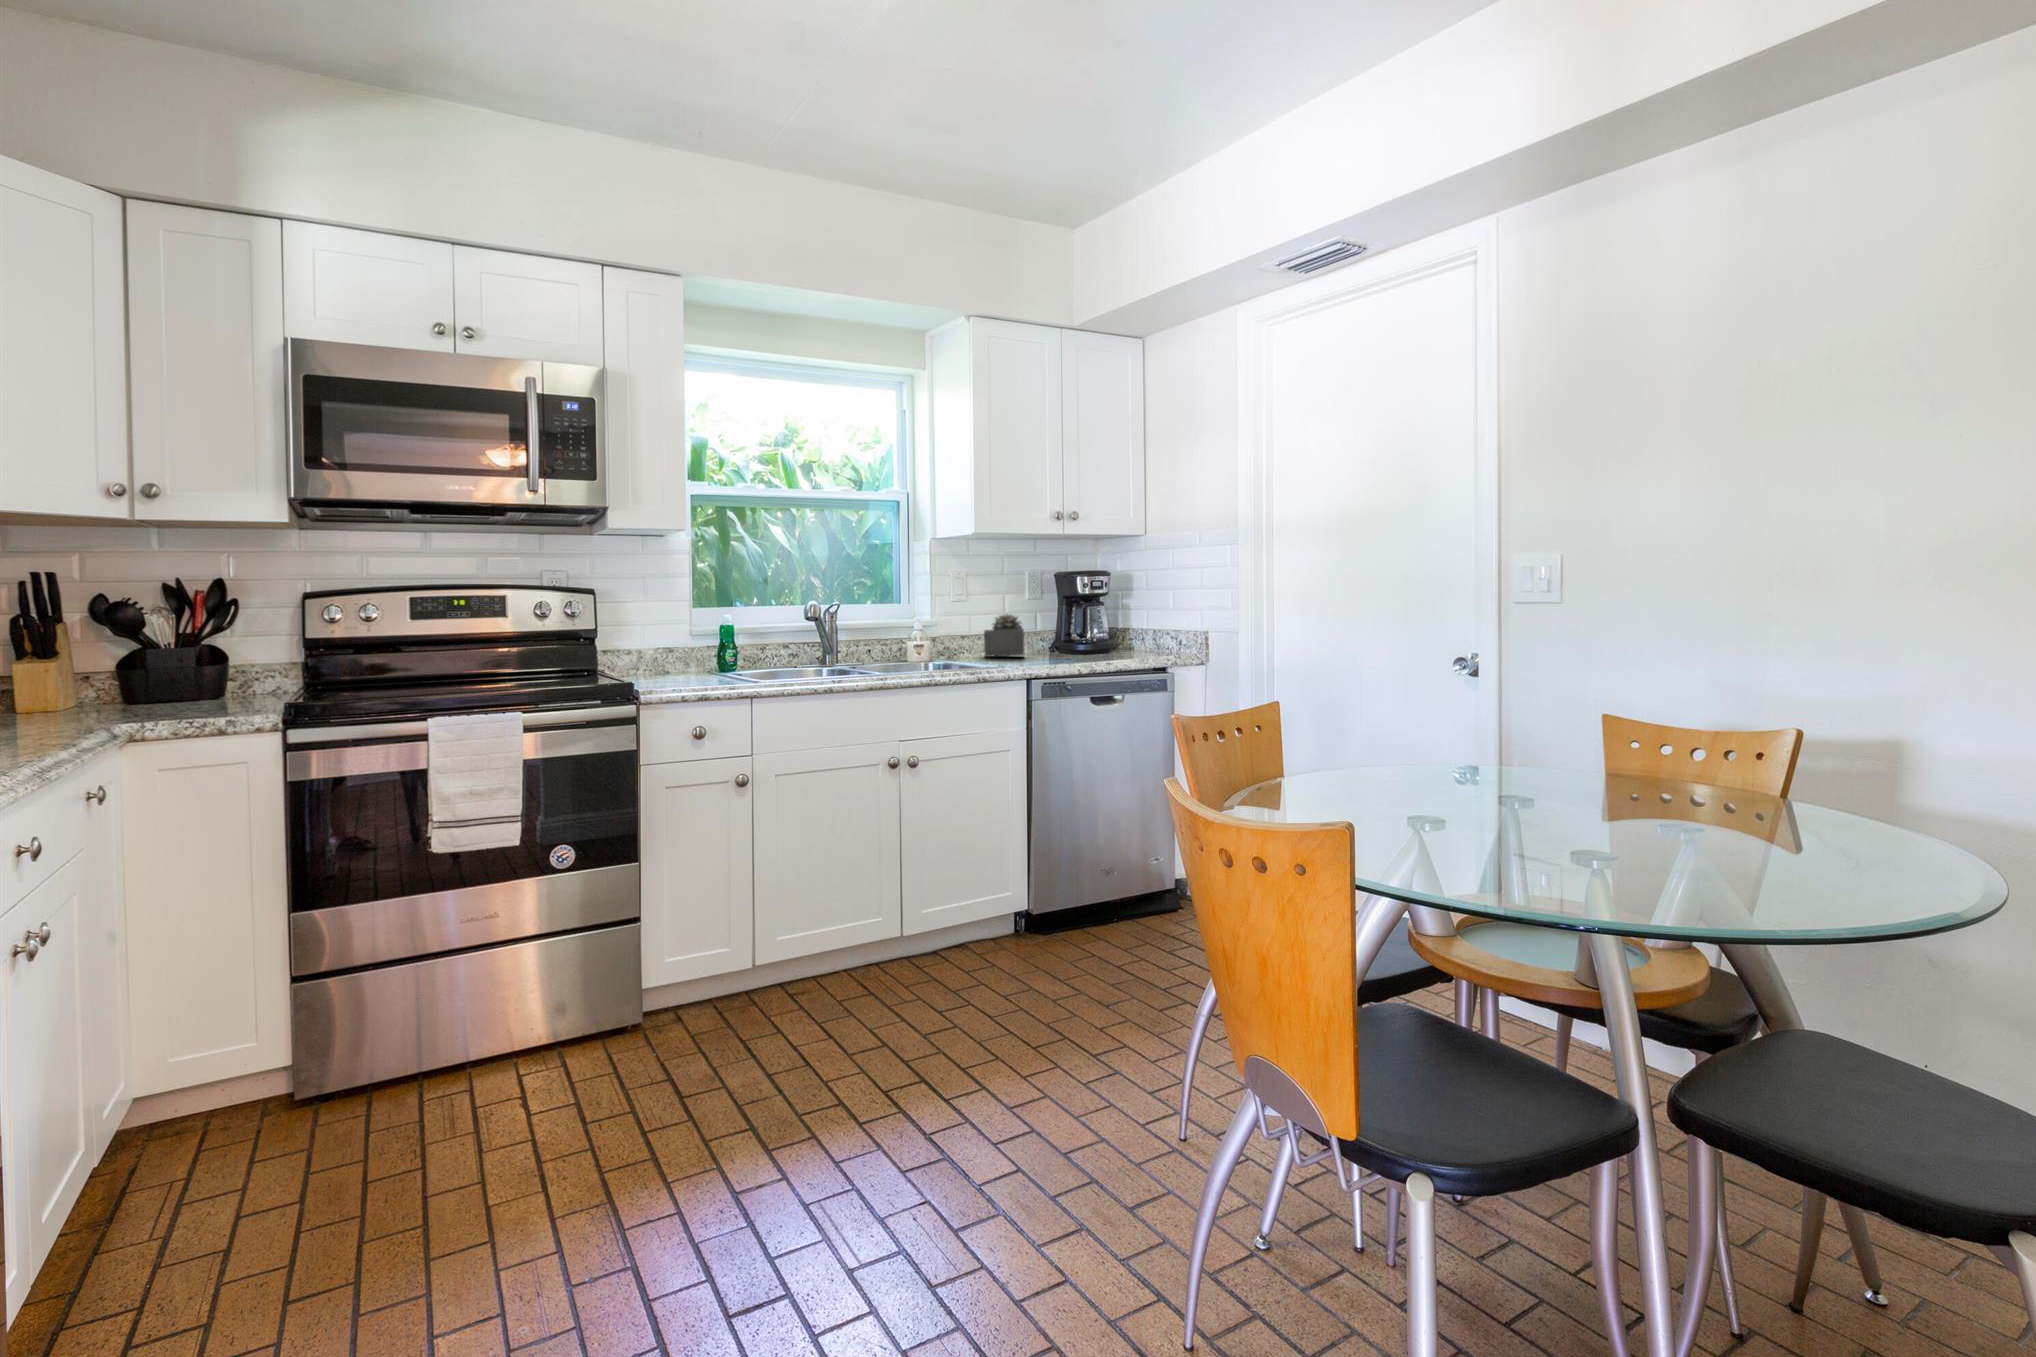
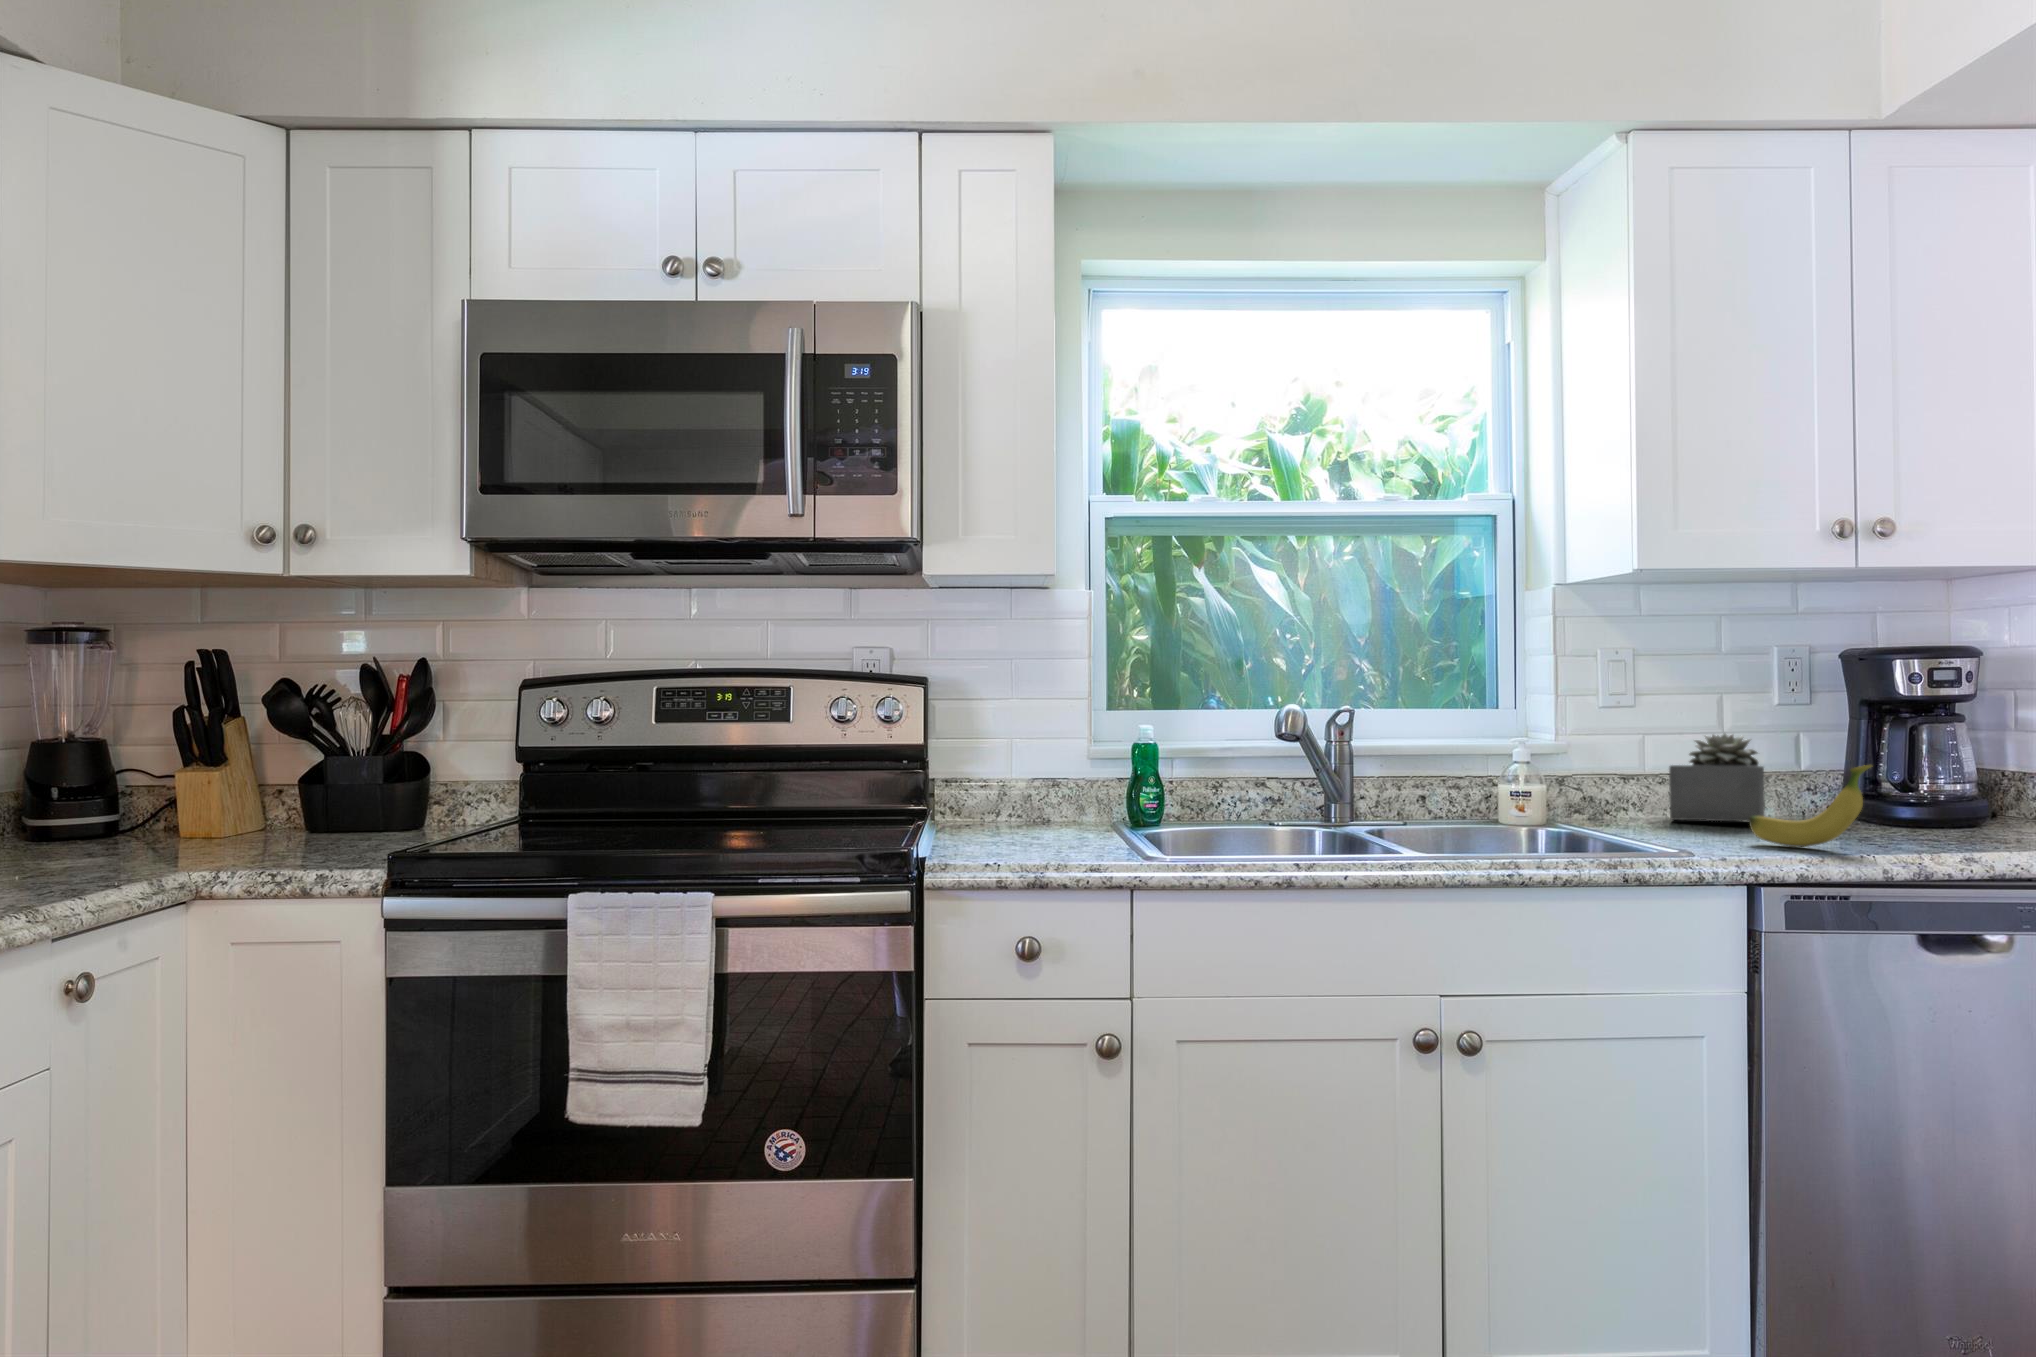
banana: none [1023,625,1074,664] -> present [1749,765,1871,847]

